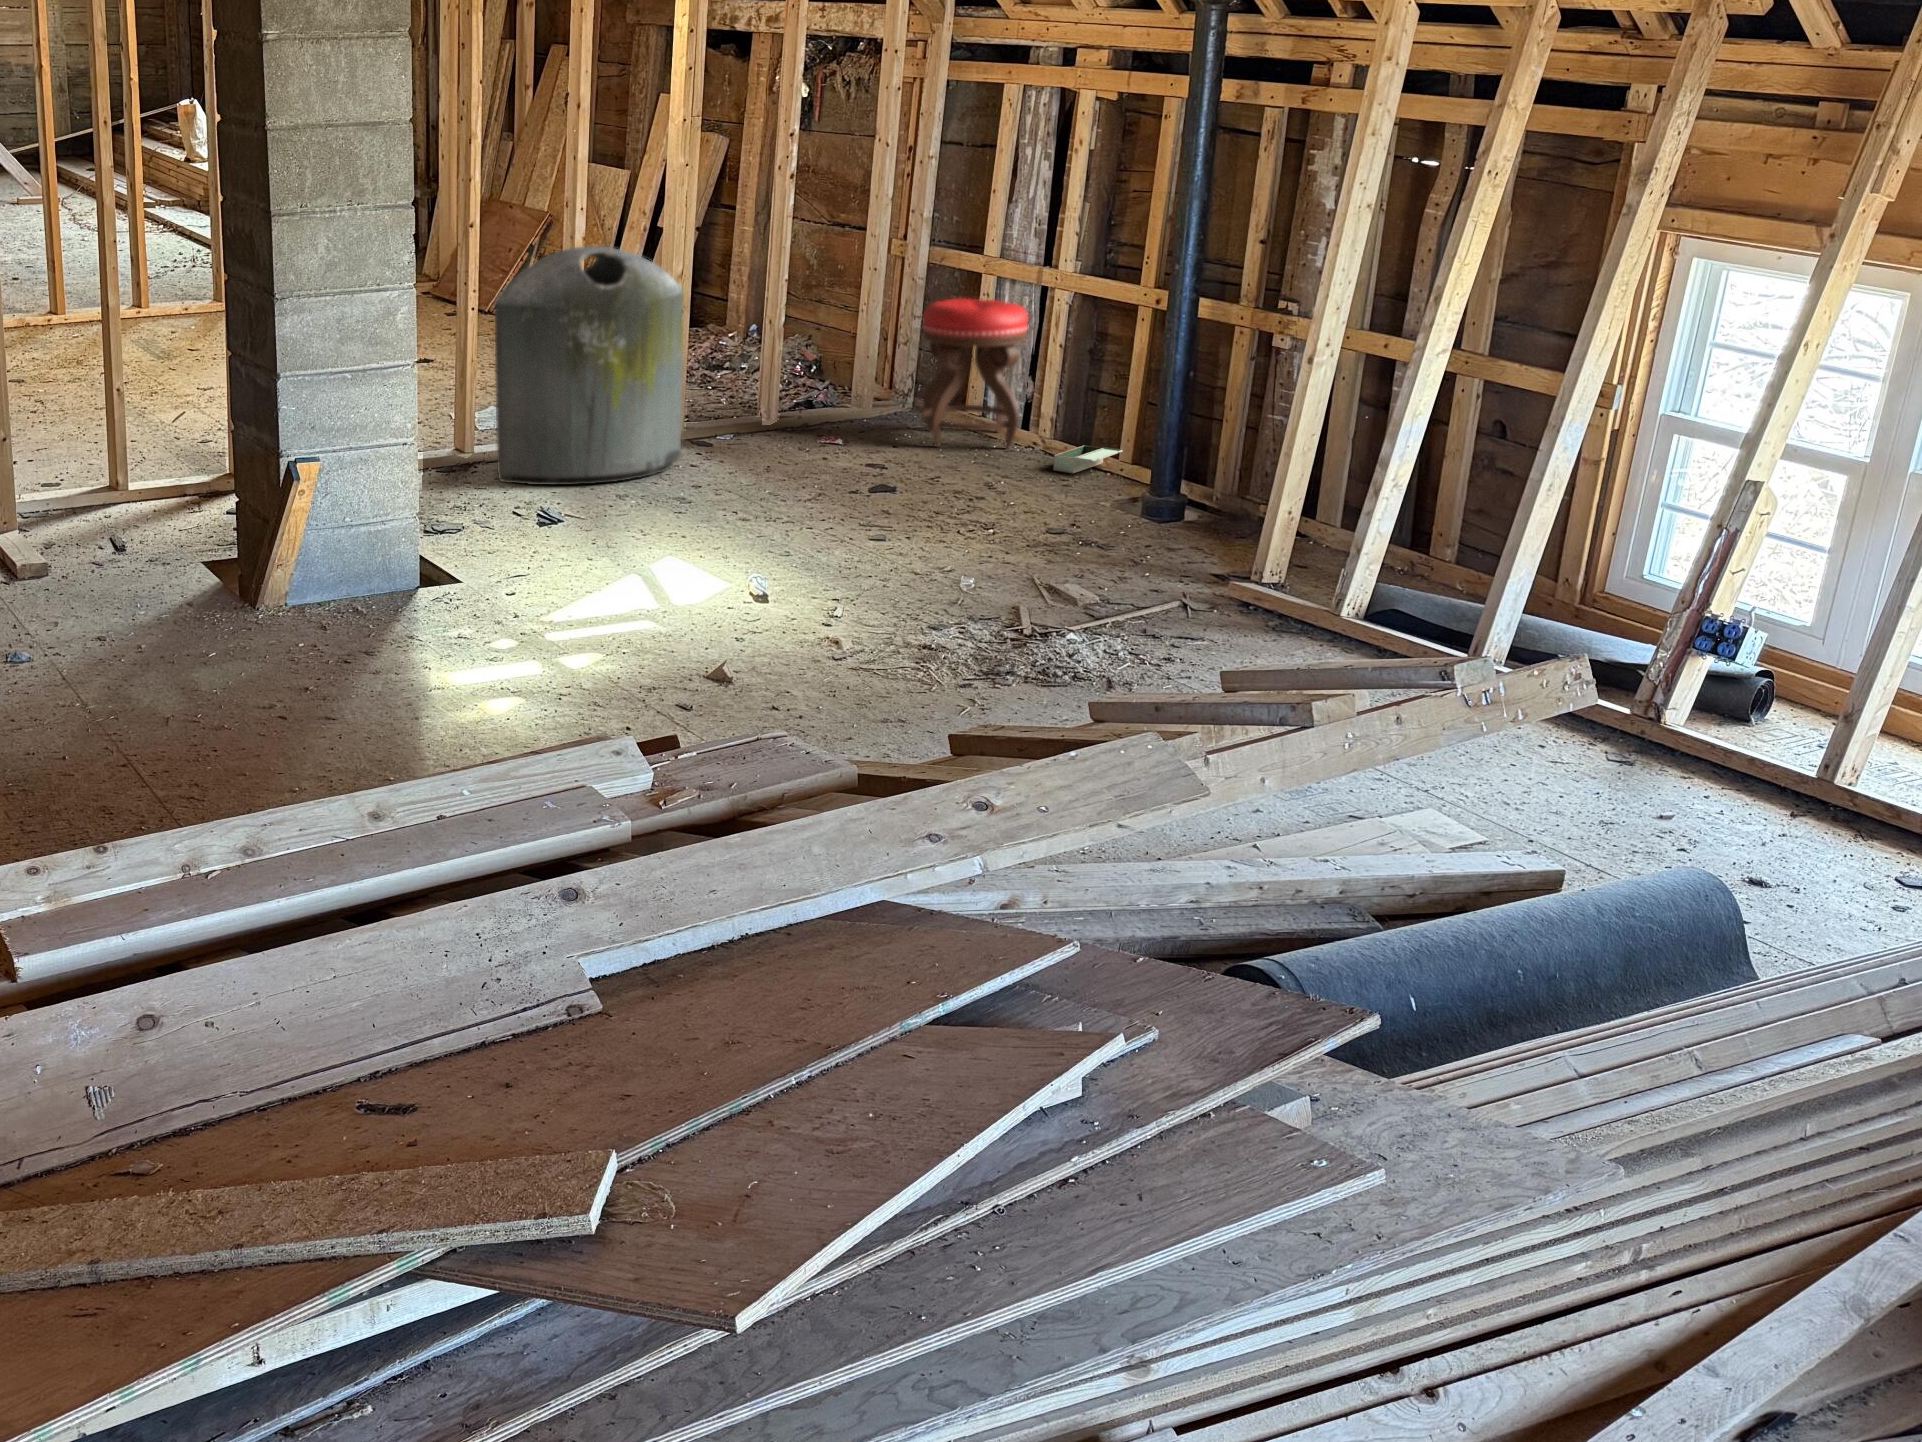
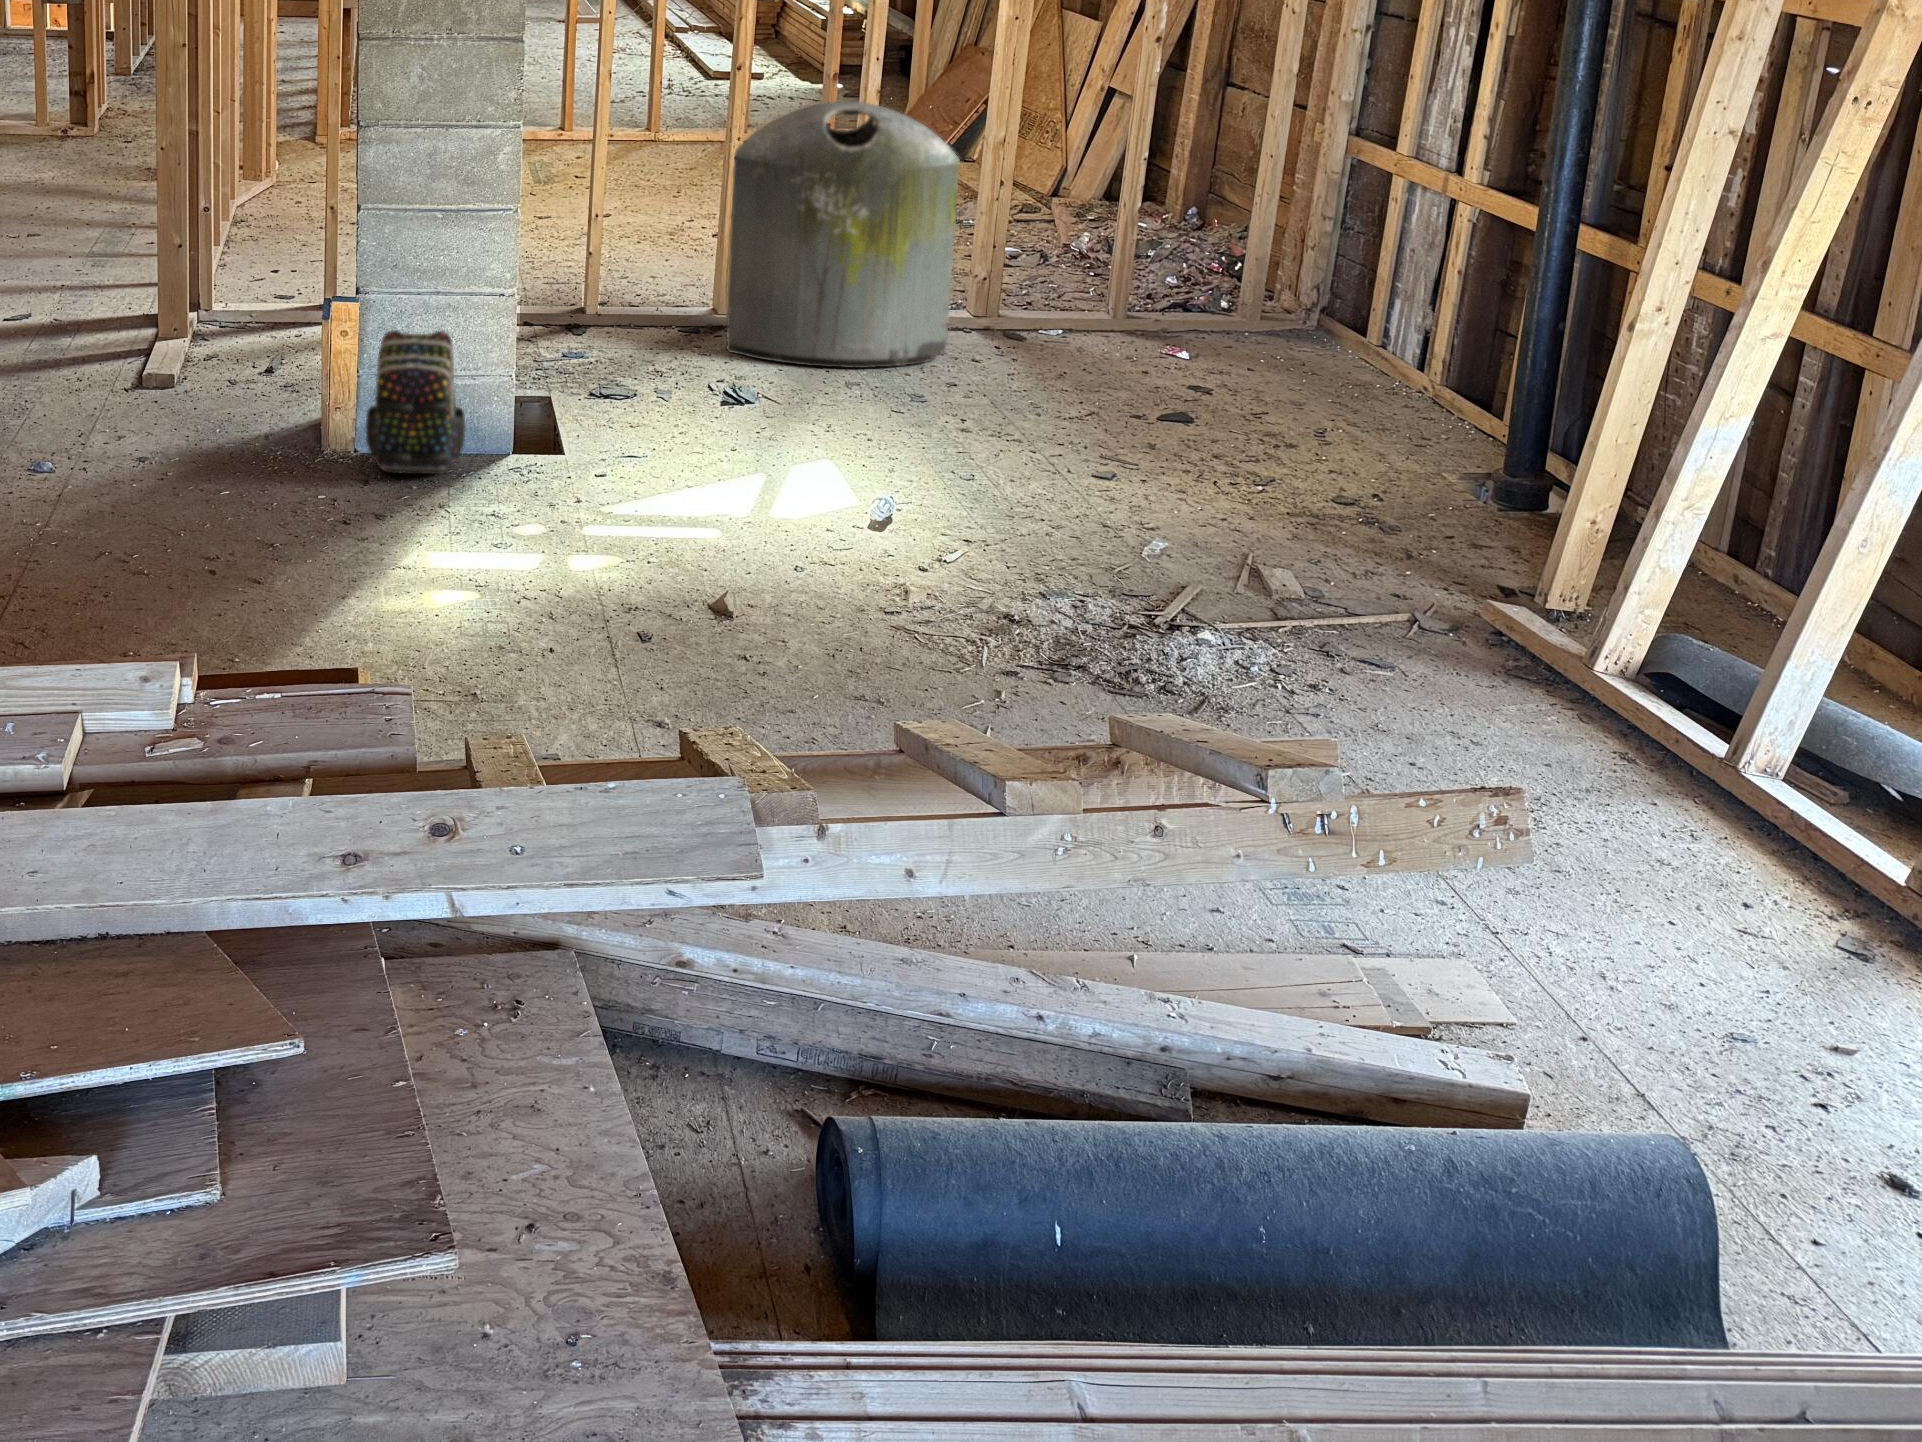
stool: present [921,298,1028,447] -> none [1281,203,1427,393]
toolbox: present [1053,445,1123,473] -> none [1412,403,1514,436]
backpack: none [314,483,407,619] -> present [366,330,465,474]

